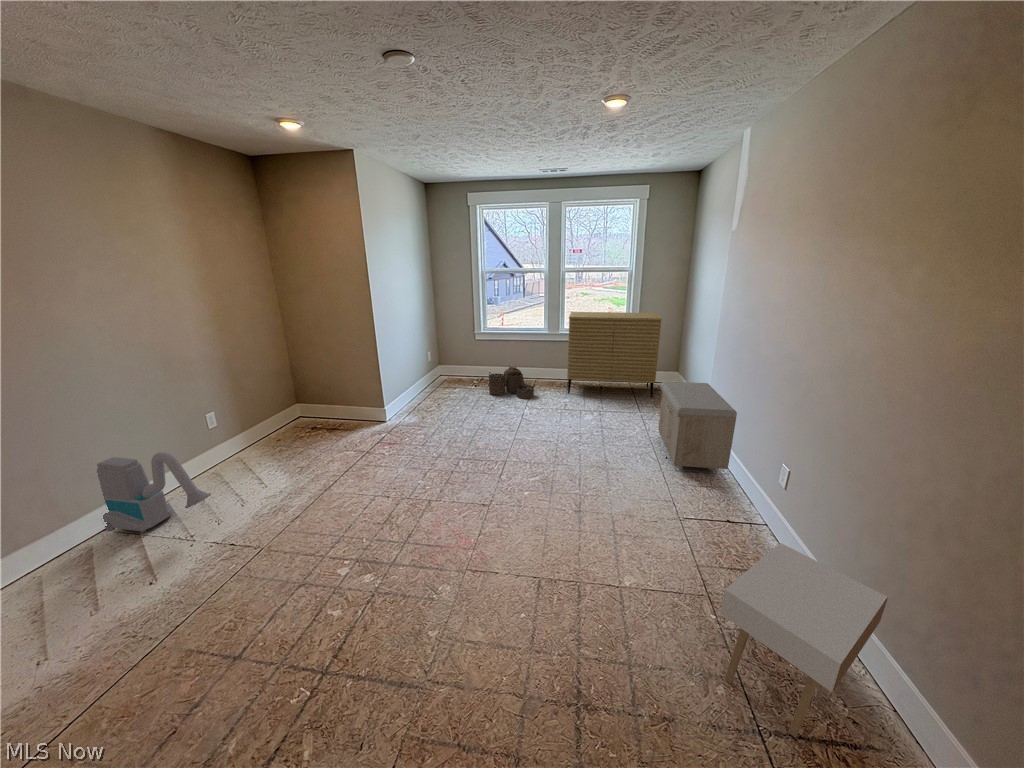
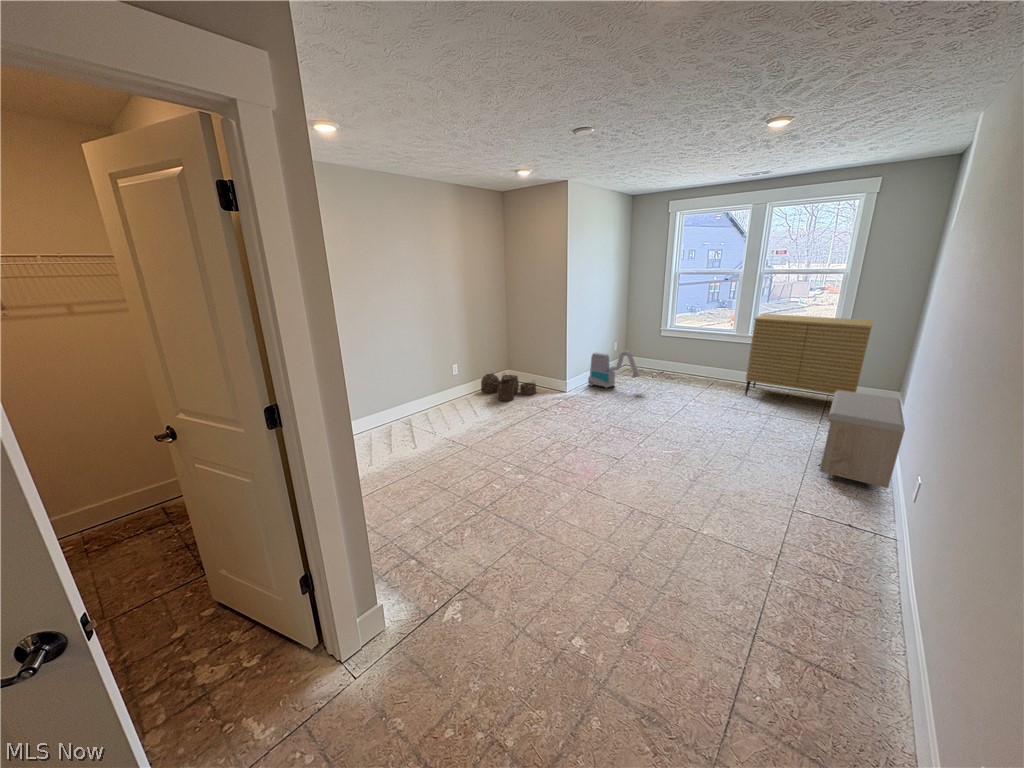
woven basket: present [489,367,534,398] -> present [481,373,536,401]
vacuum cleaner: present [97,452,211,533] -> present [588,350,642,388]
nightstand: present [720,543,888,738] -> none [748,524,921,655]

